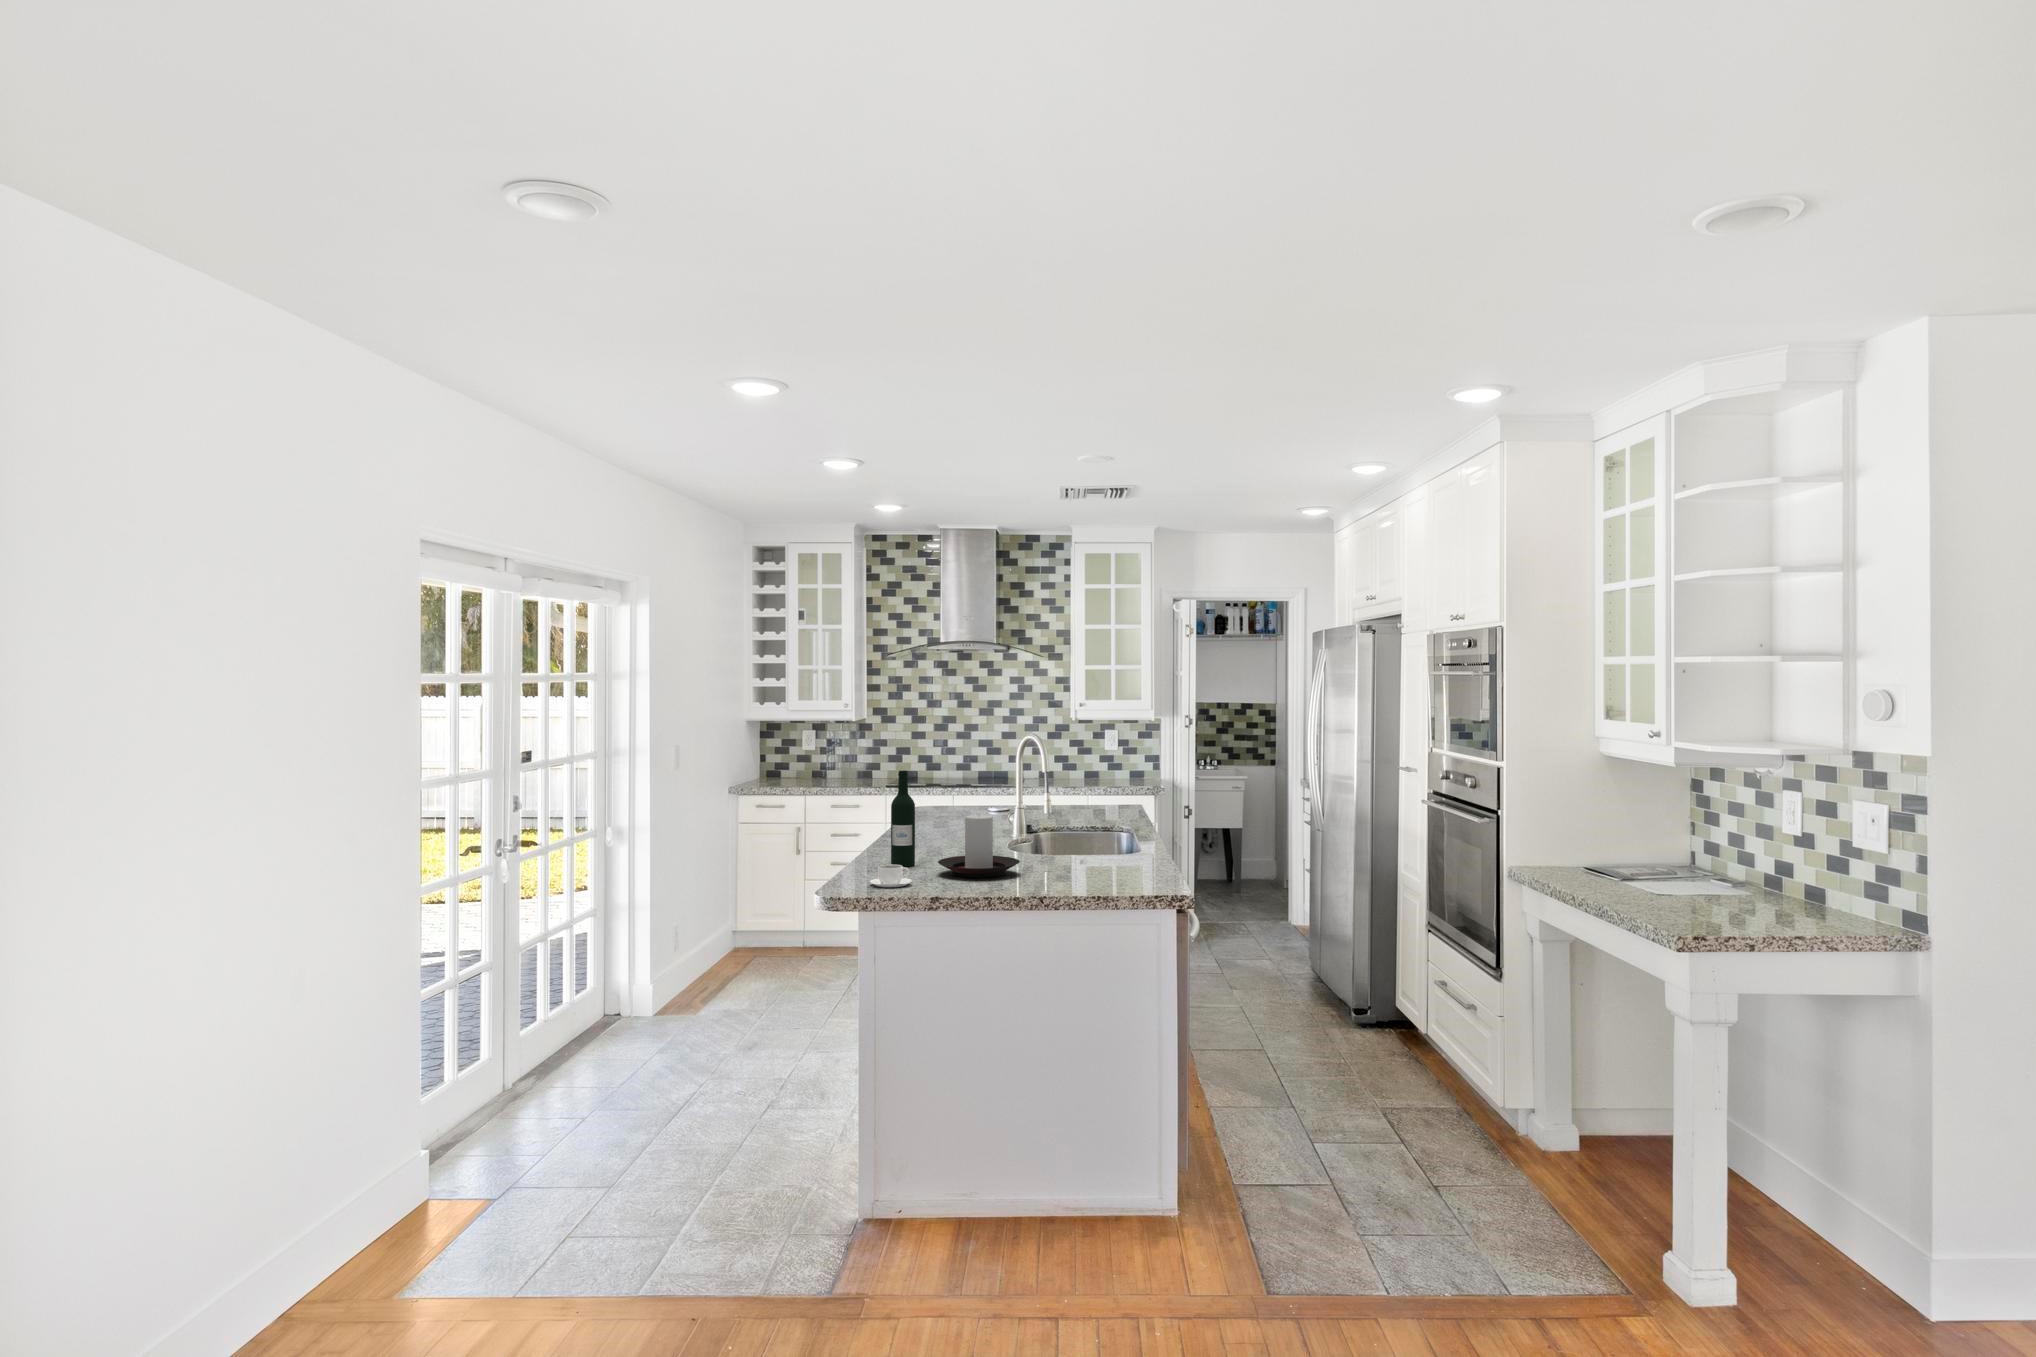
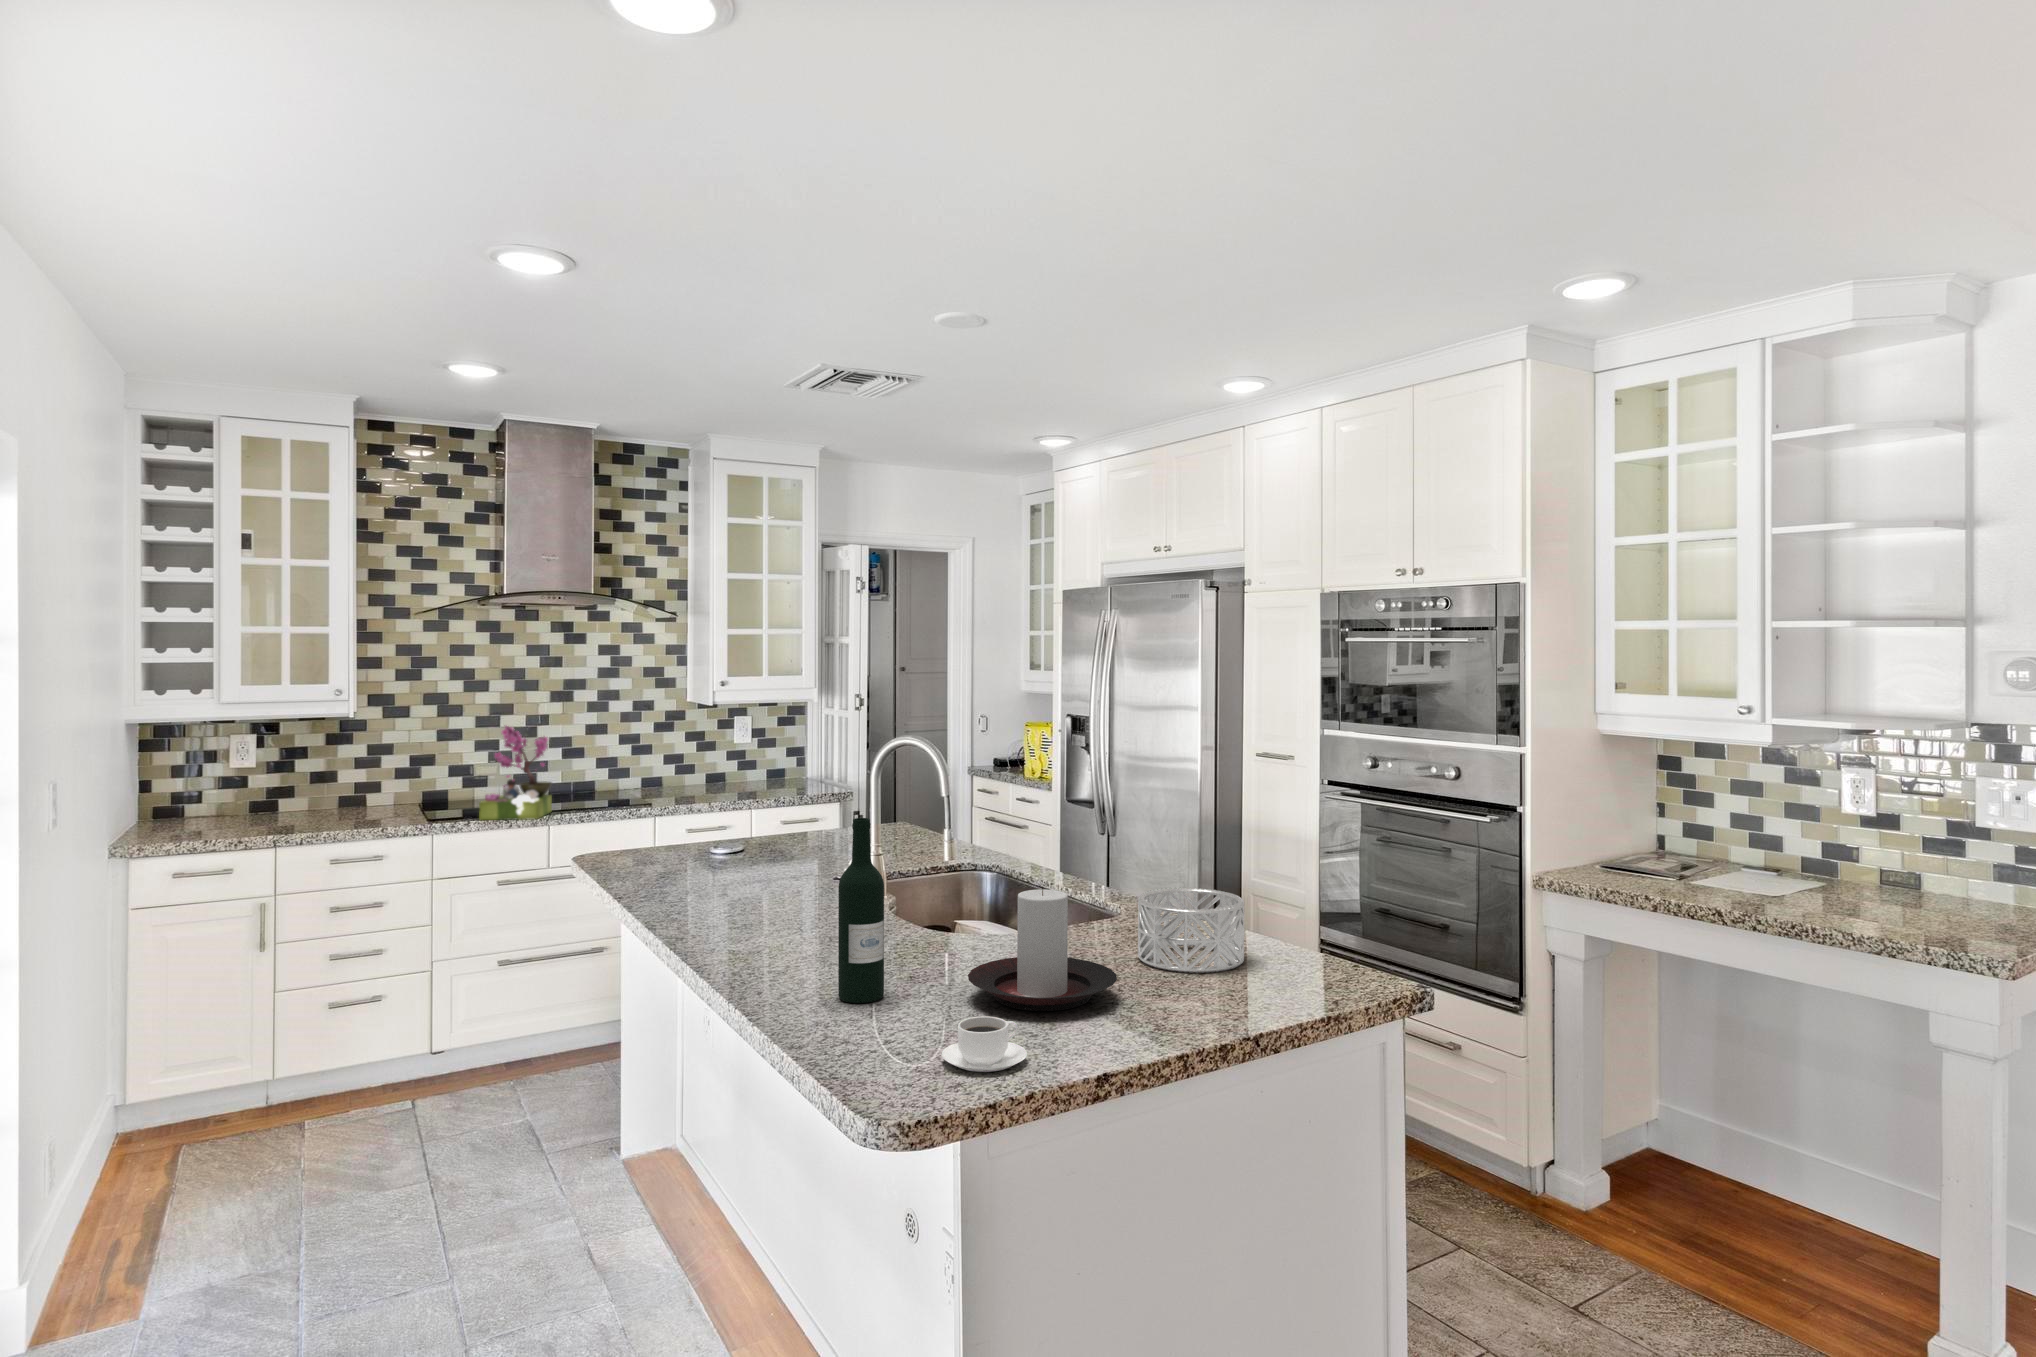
flower arrangement: none [927,729,975,792] -> present [479,726,552,820]
decorative bowl: none [1071,830,1135,877] -> present [1138,888,1244,973]

